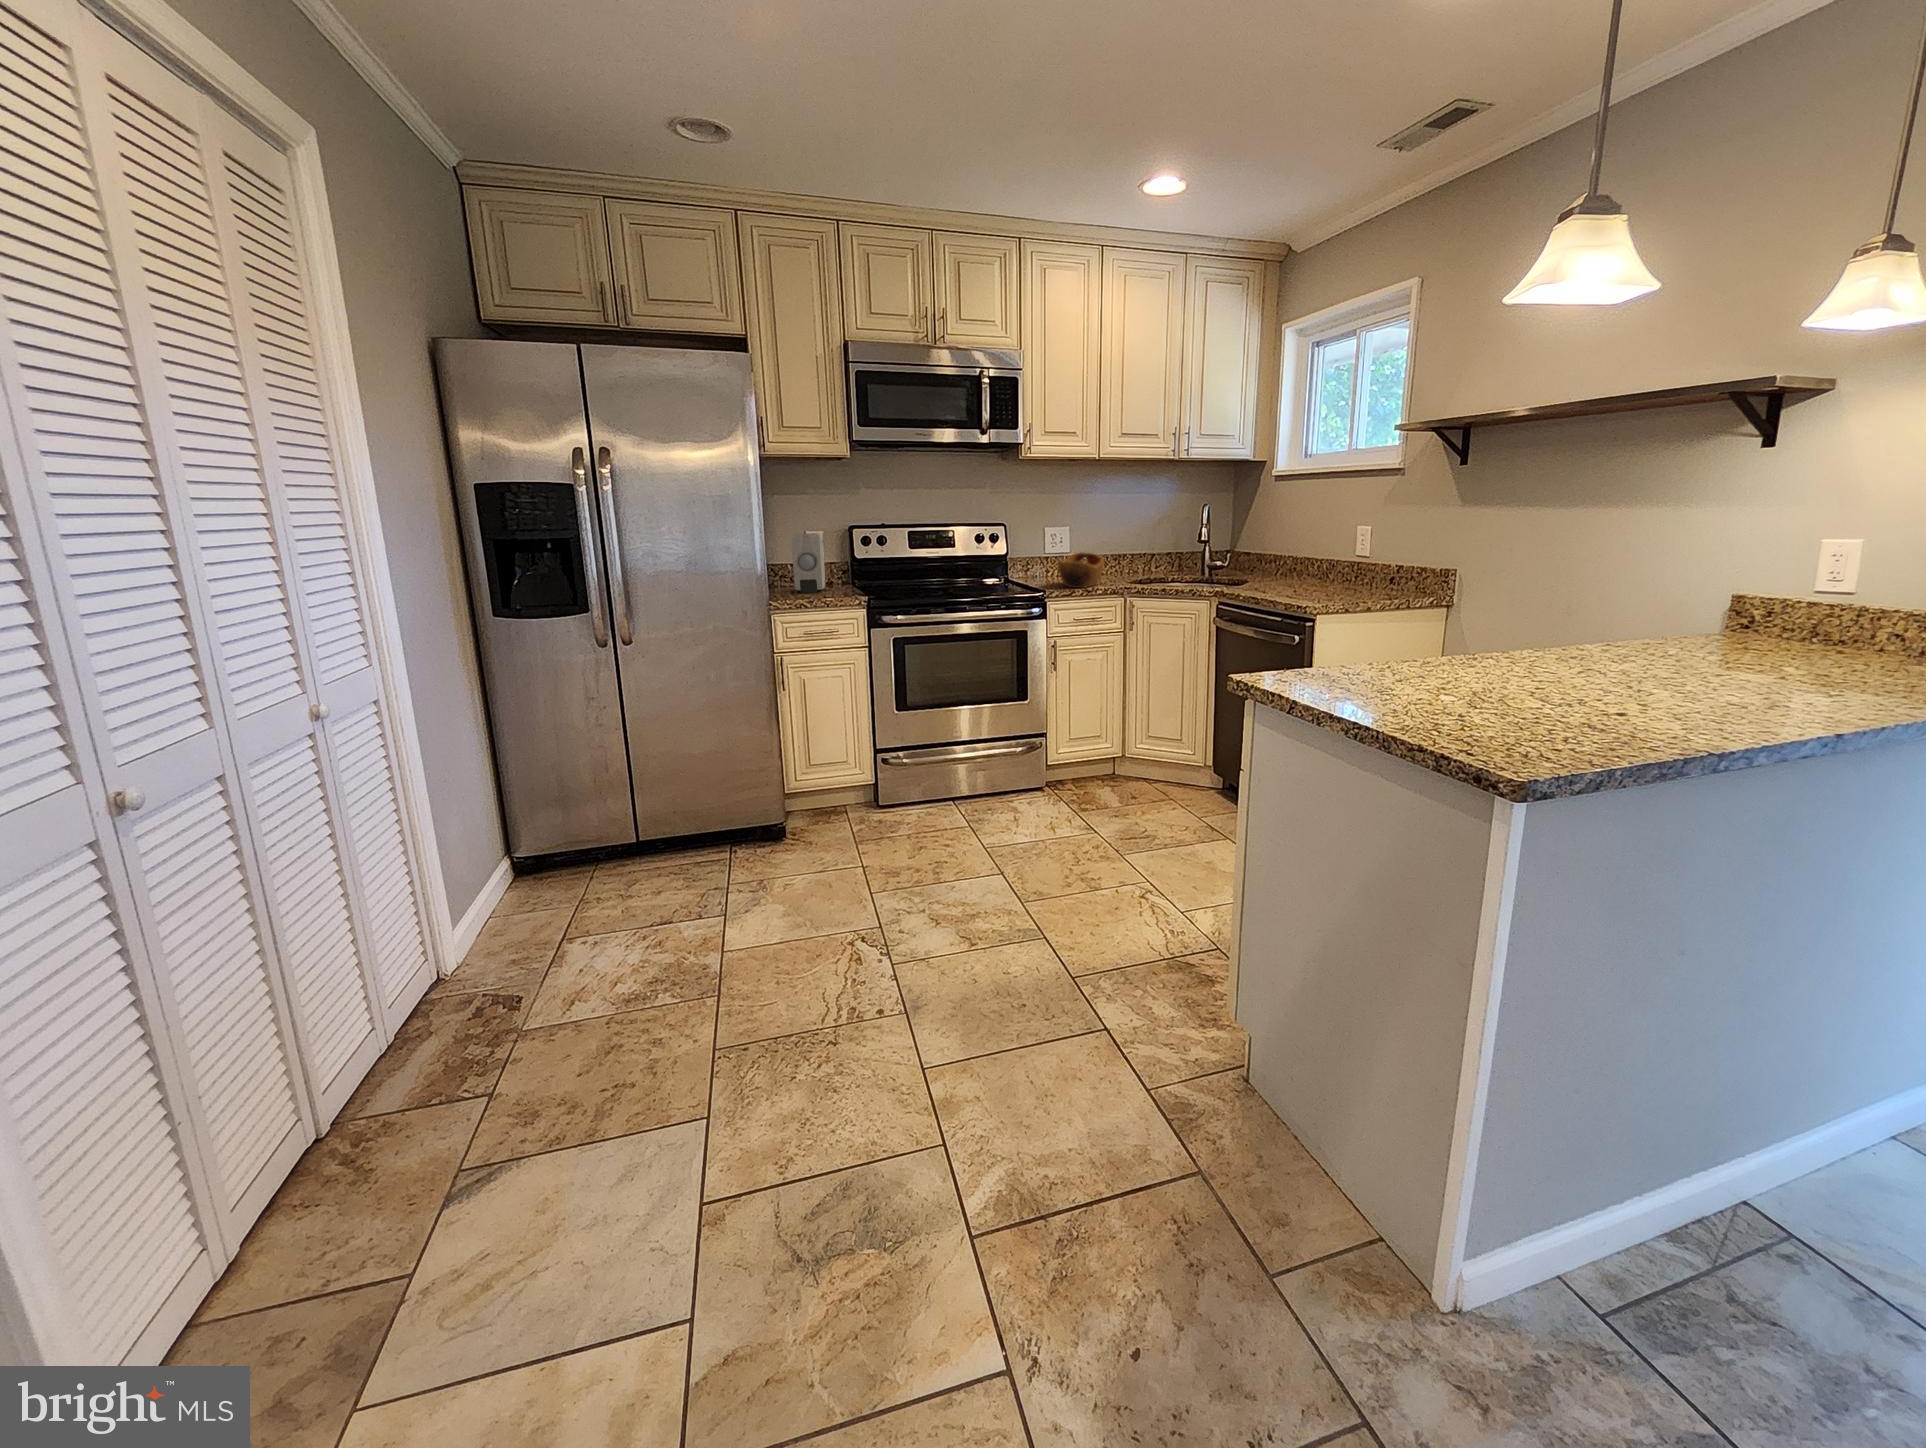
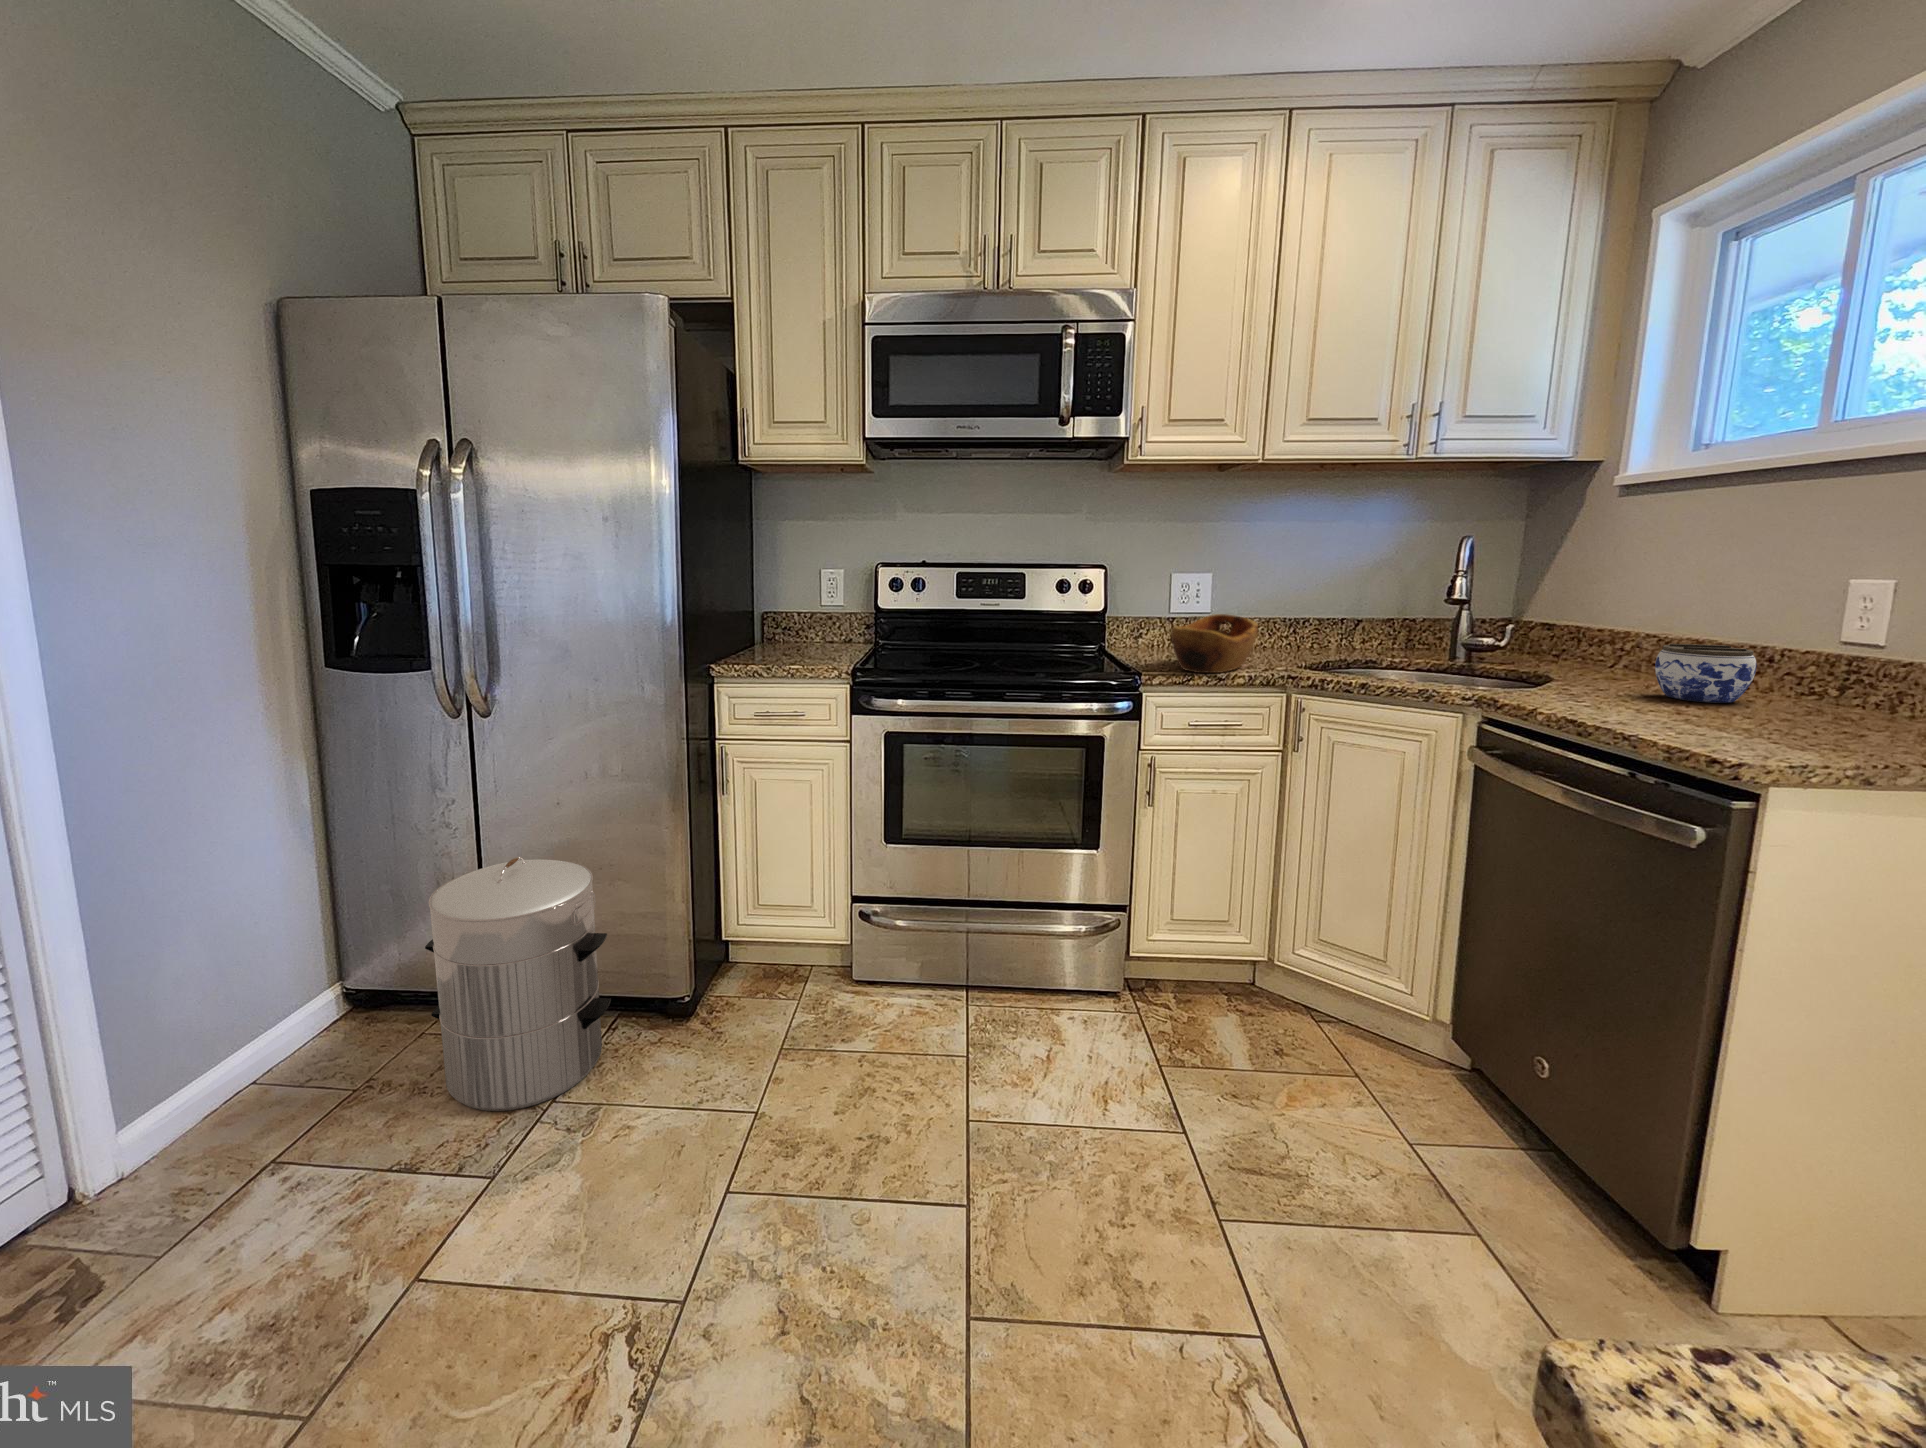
soap dispenser: present [792,533,826,593] -> none [782,572,834,654]
jar: none [1290,558,1328,586] -> present [1655,644,1756,703]
waste bin: none [617,736,747,899] -> present [425,857,611,1111]

